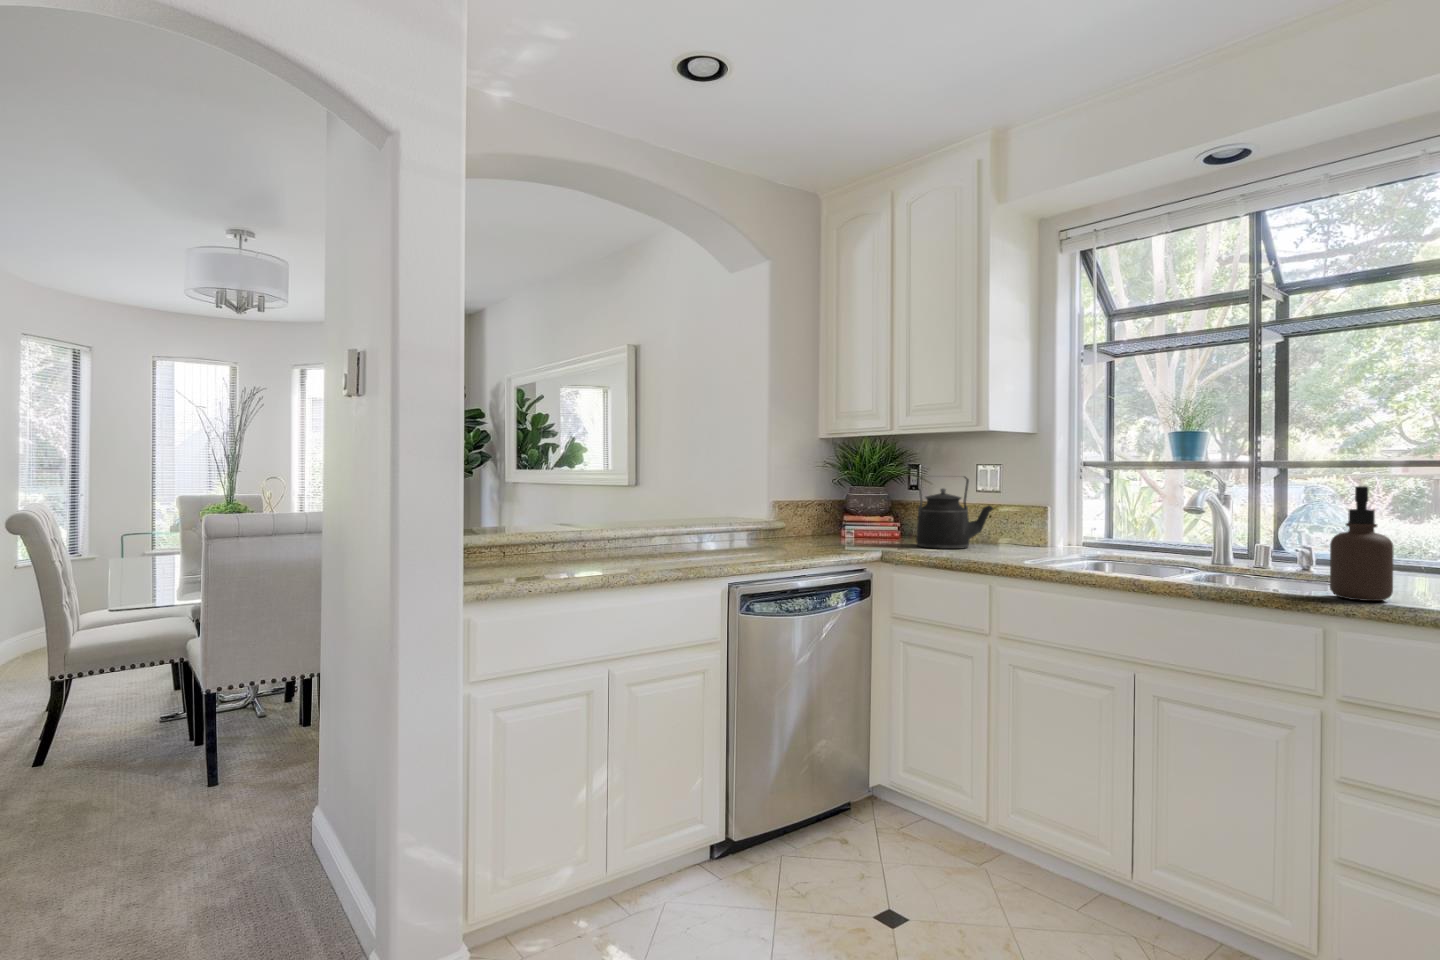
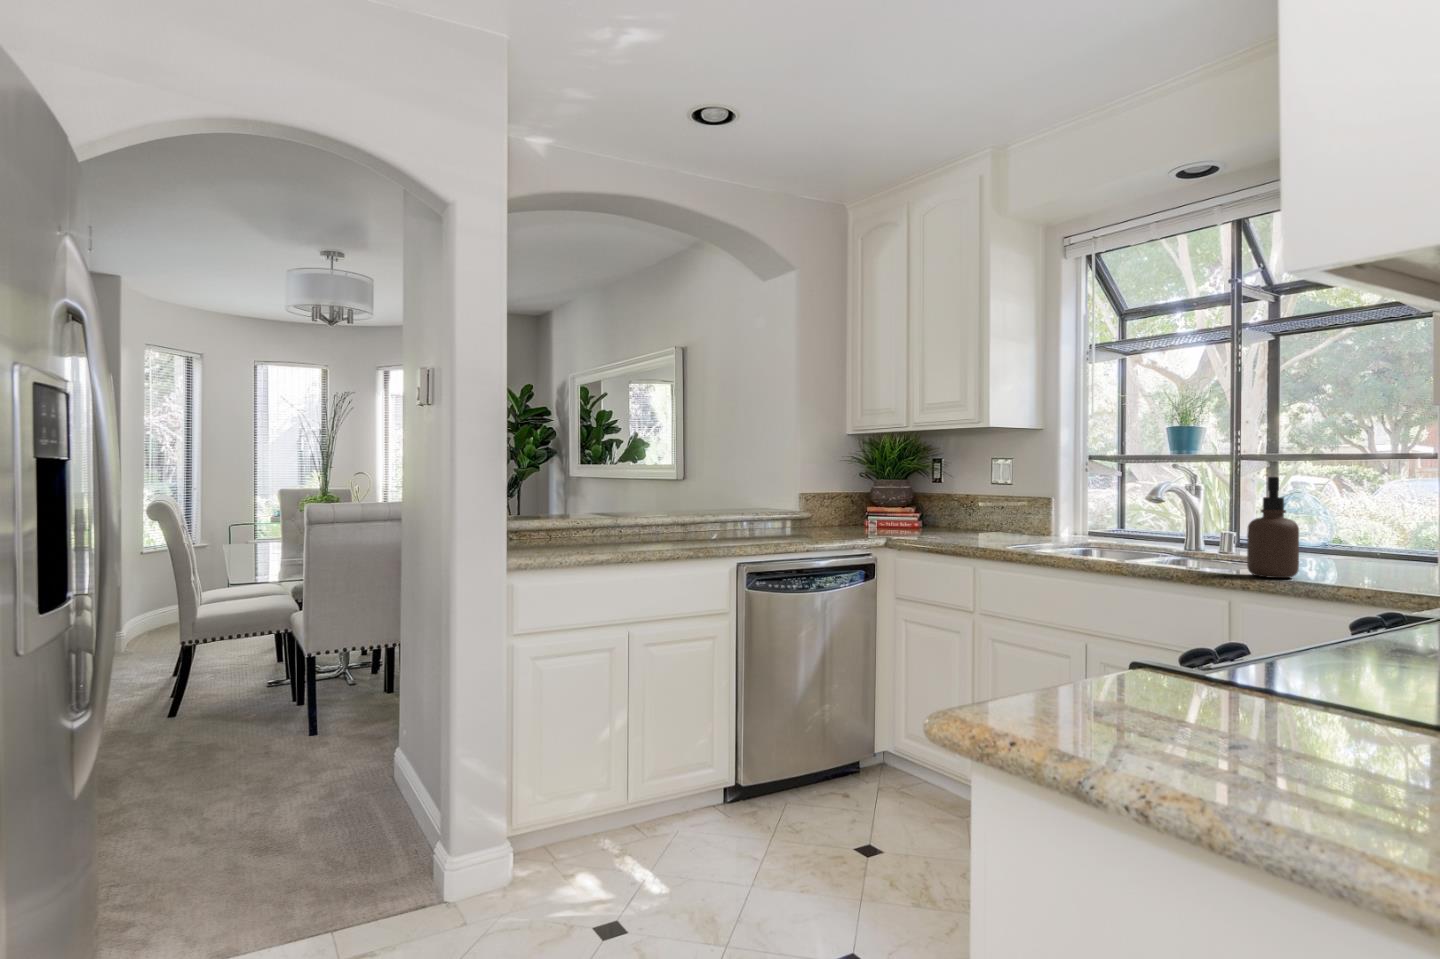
kettle: present [916,476,993,549] -> none [930,469,1004,538]

